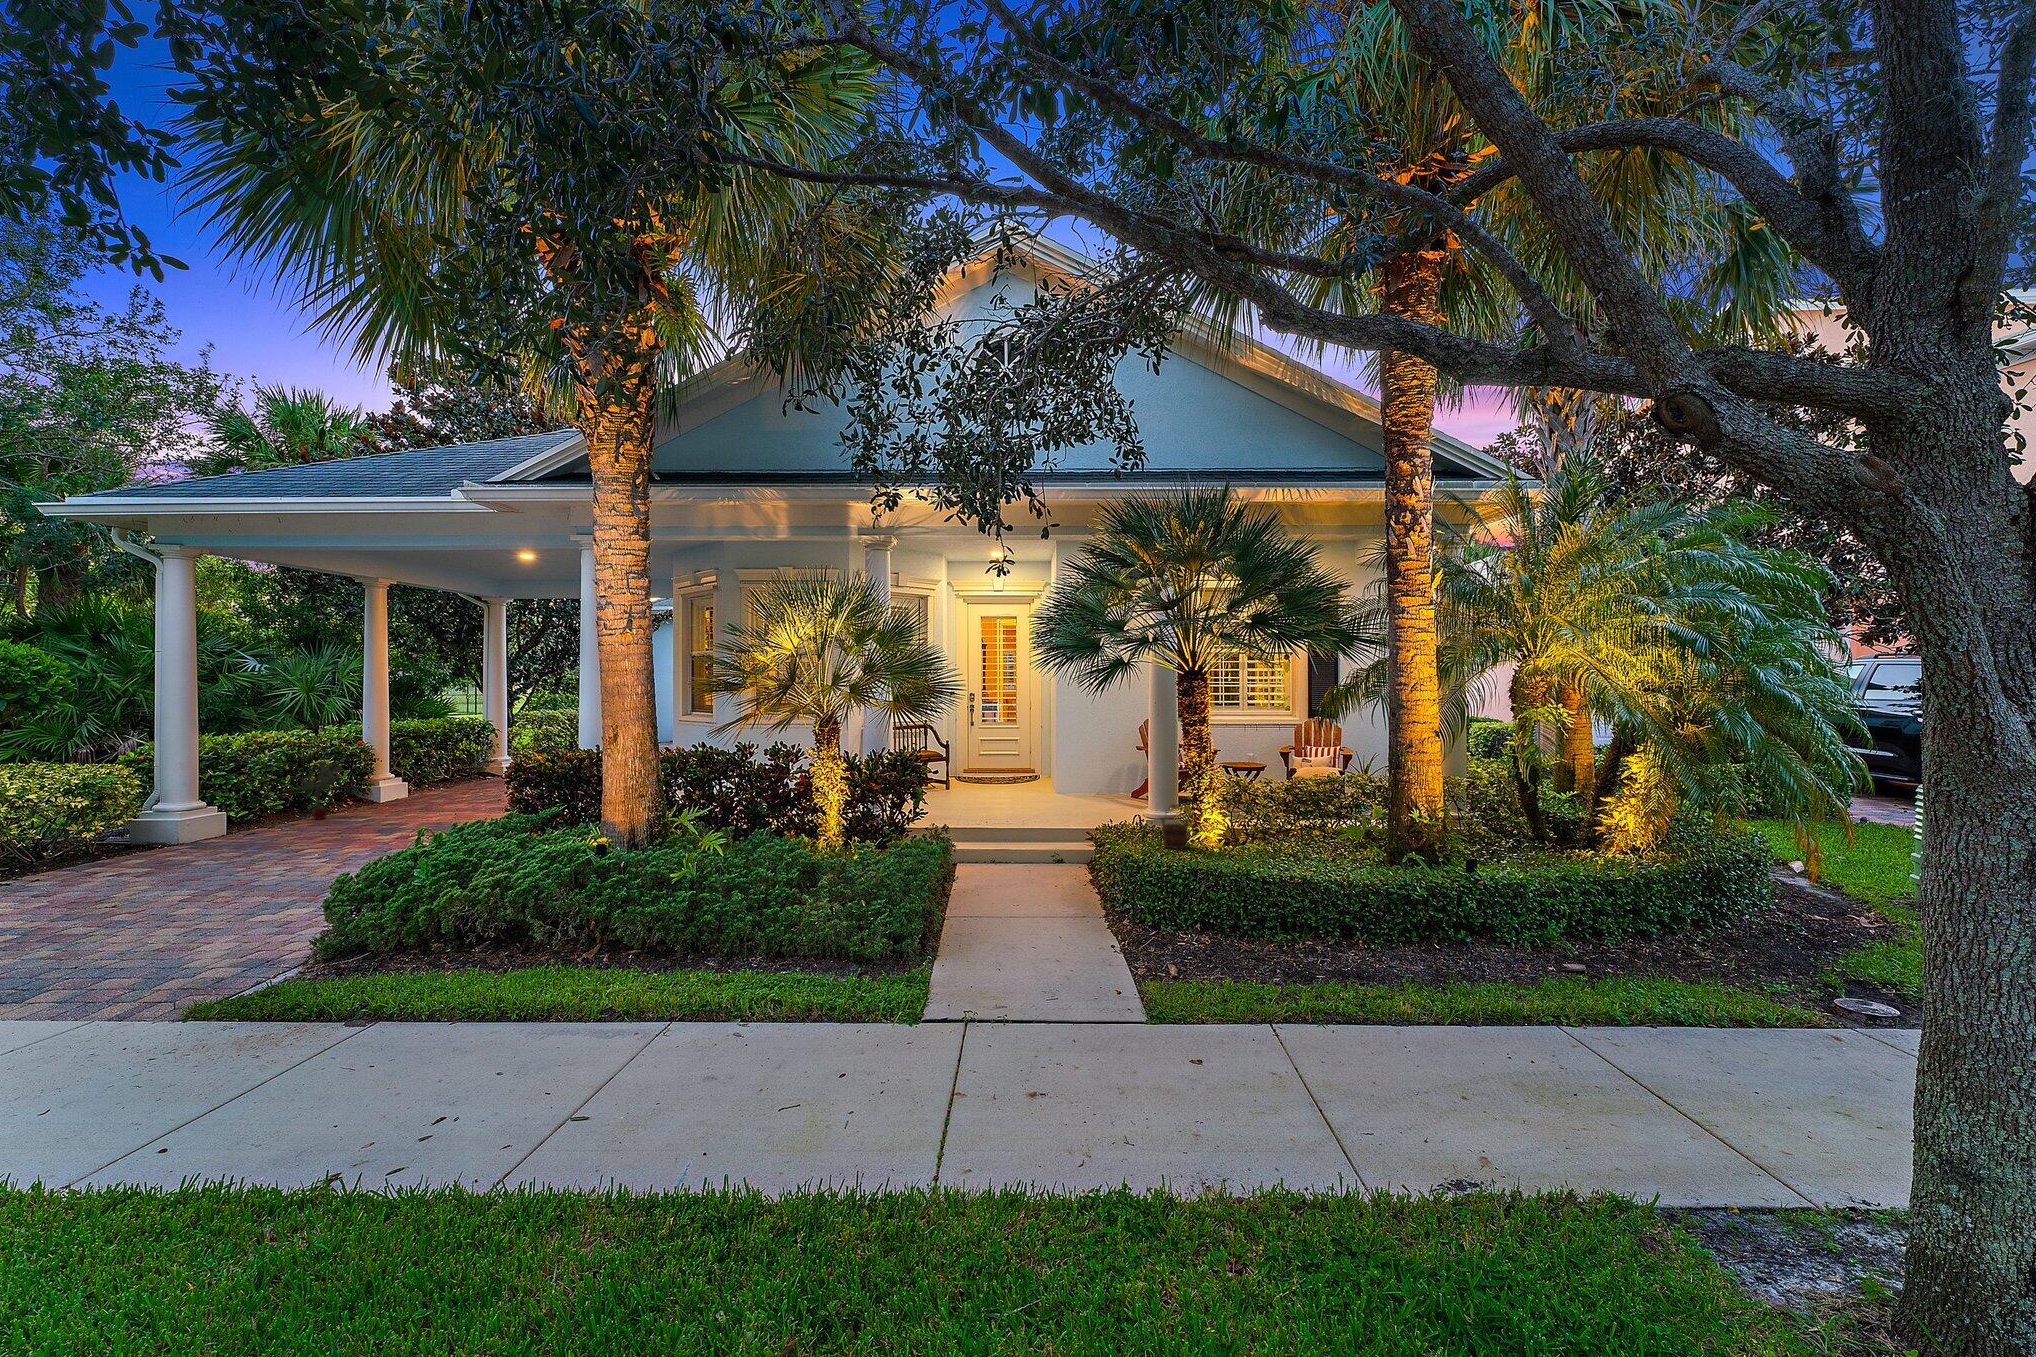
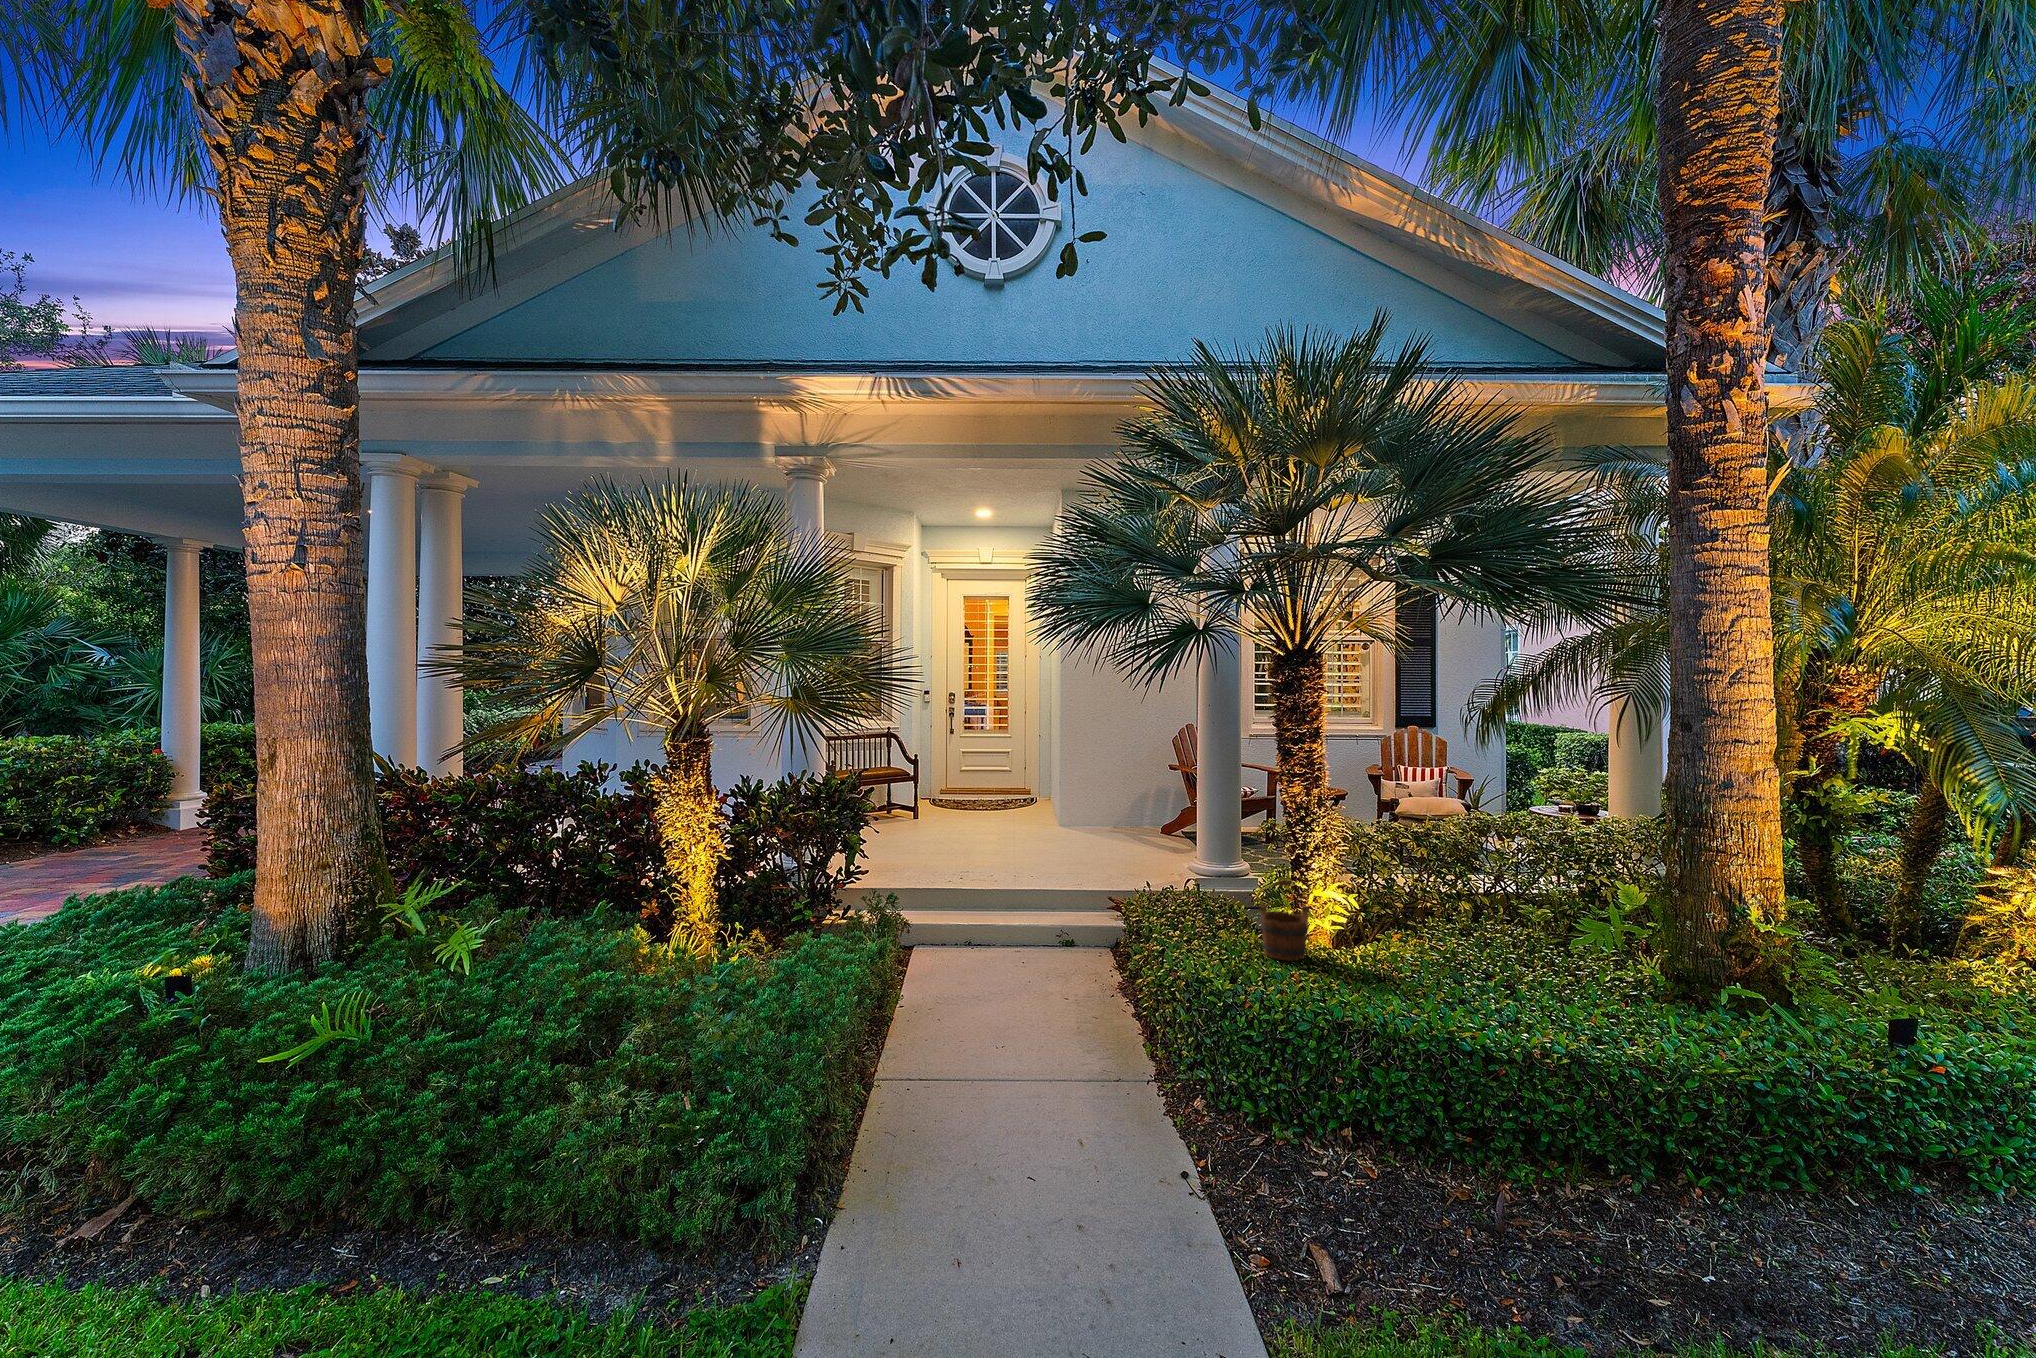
potted tree: present [298,759,342,820] -> none [47,772,128,854]

